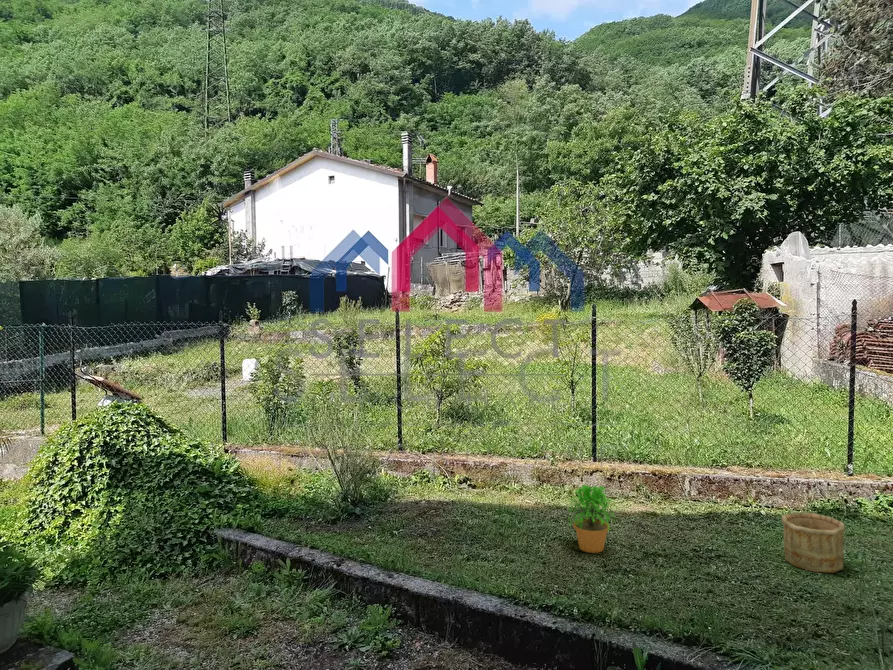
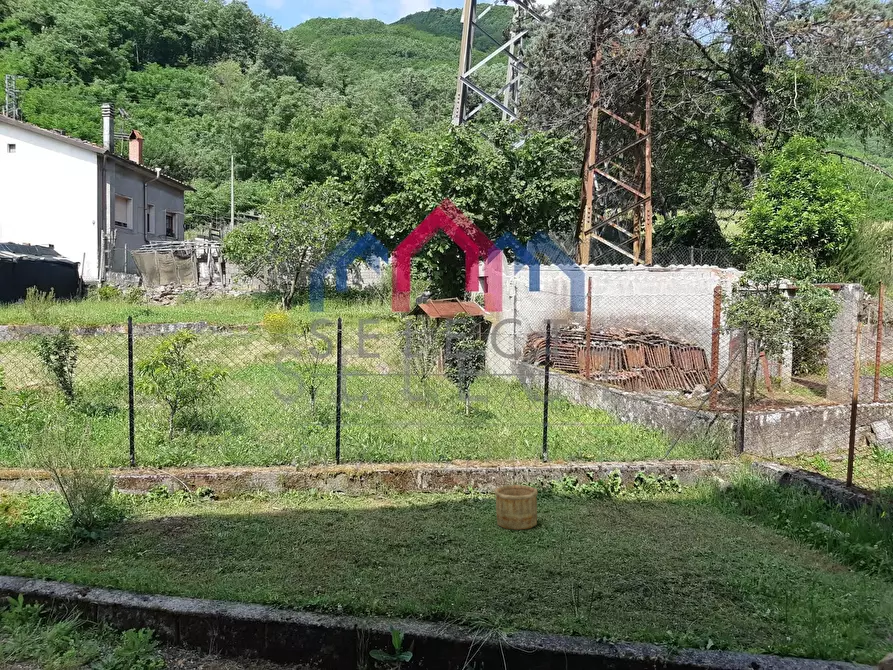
potted plant: present [569,485,613,553] -> none [318,480,368,544]

